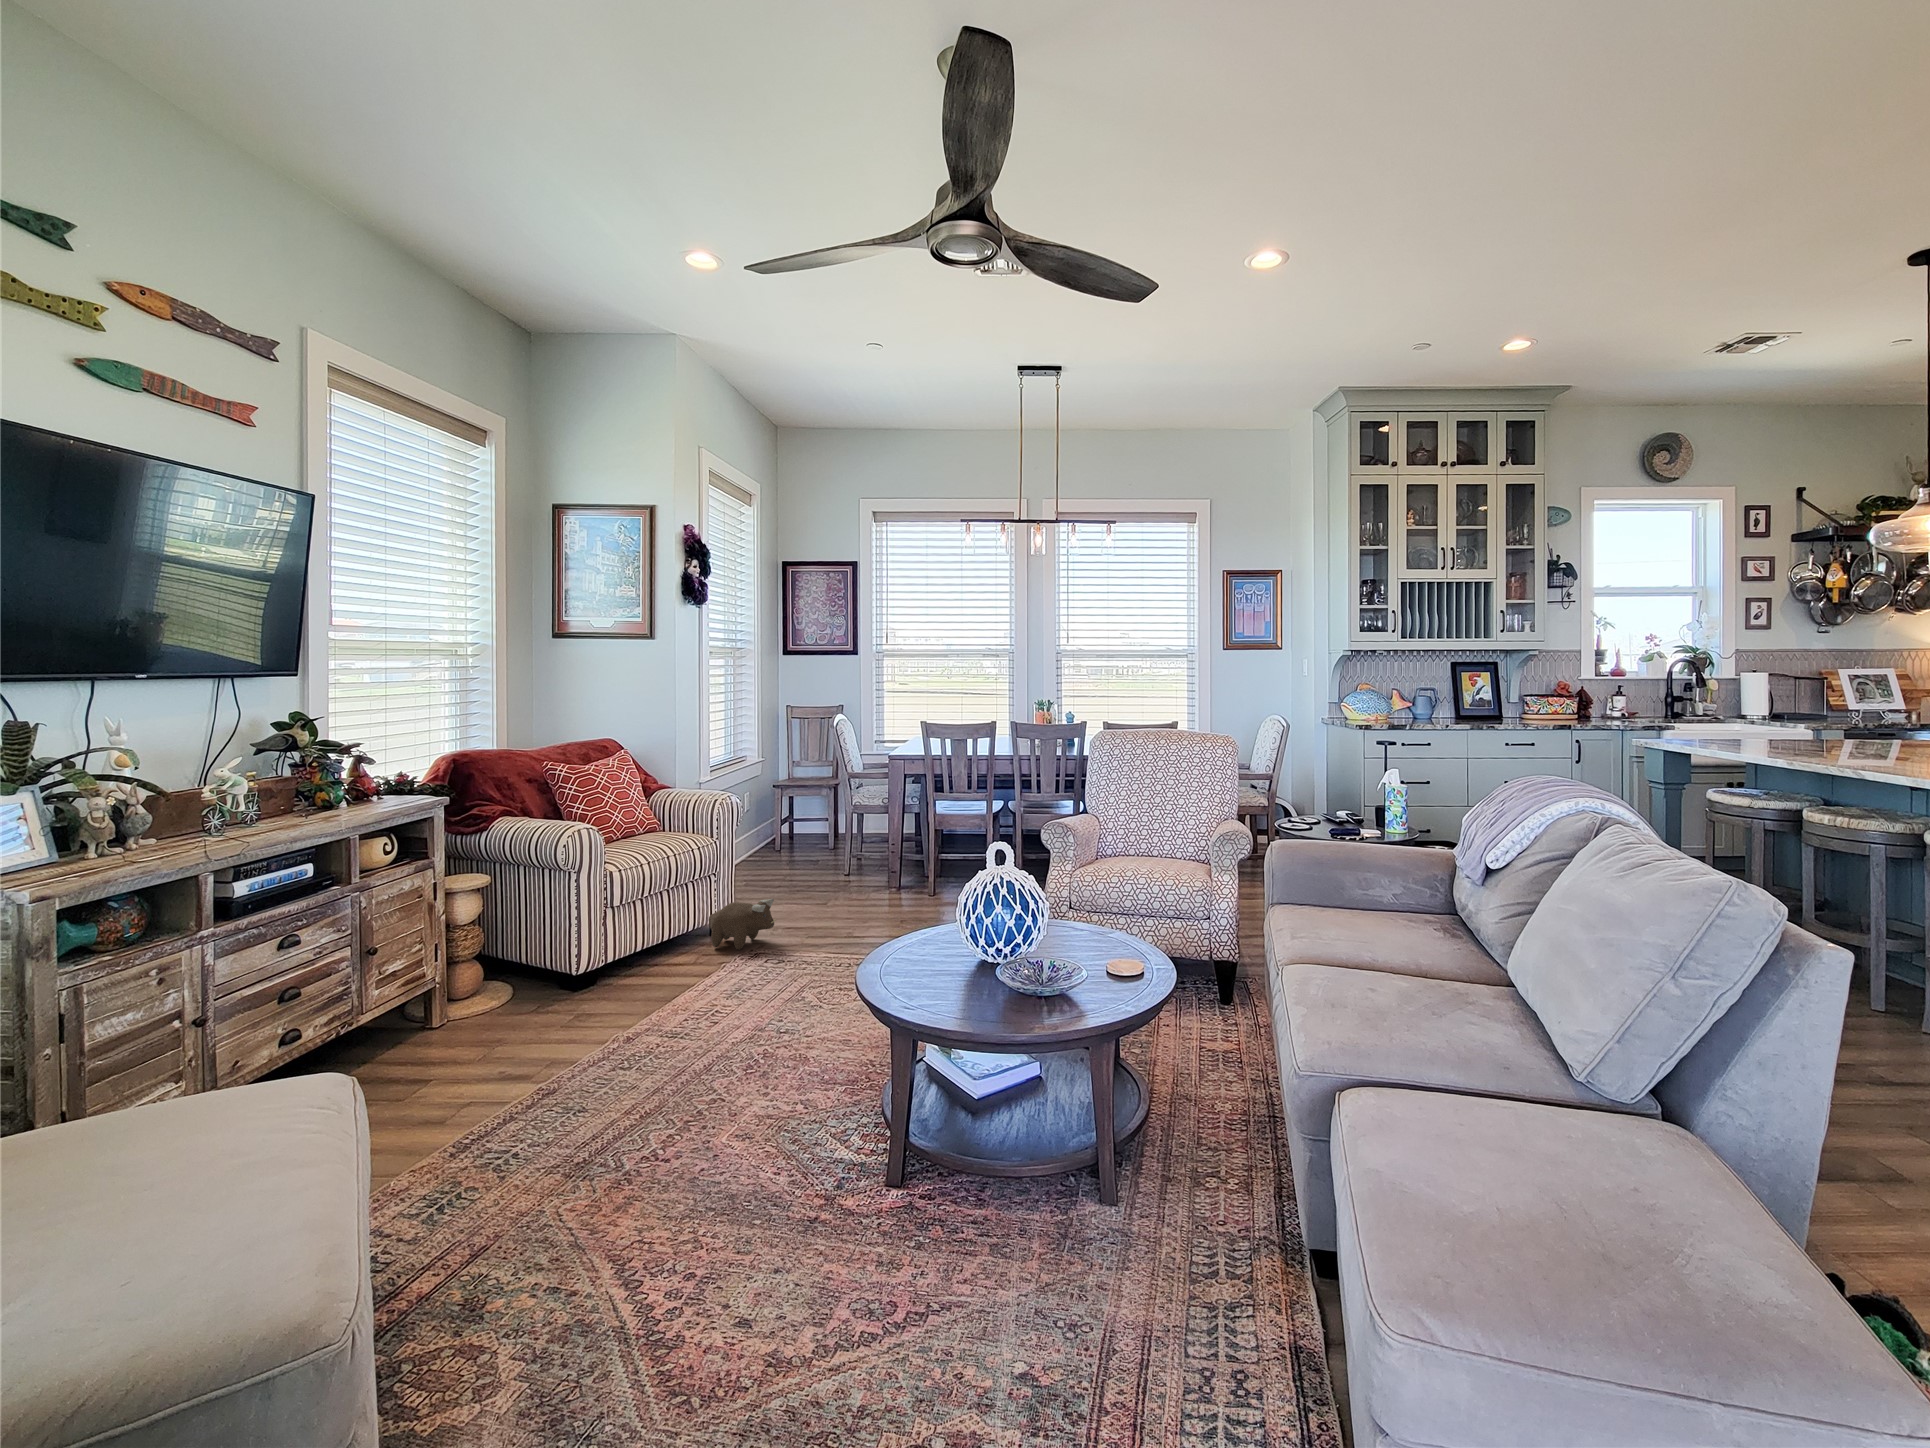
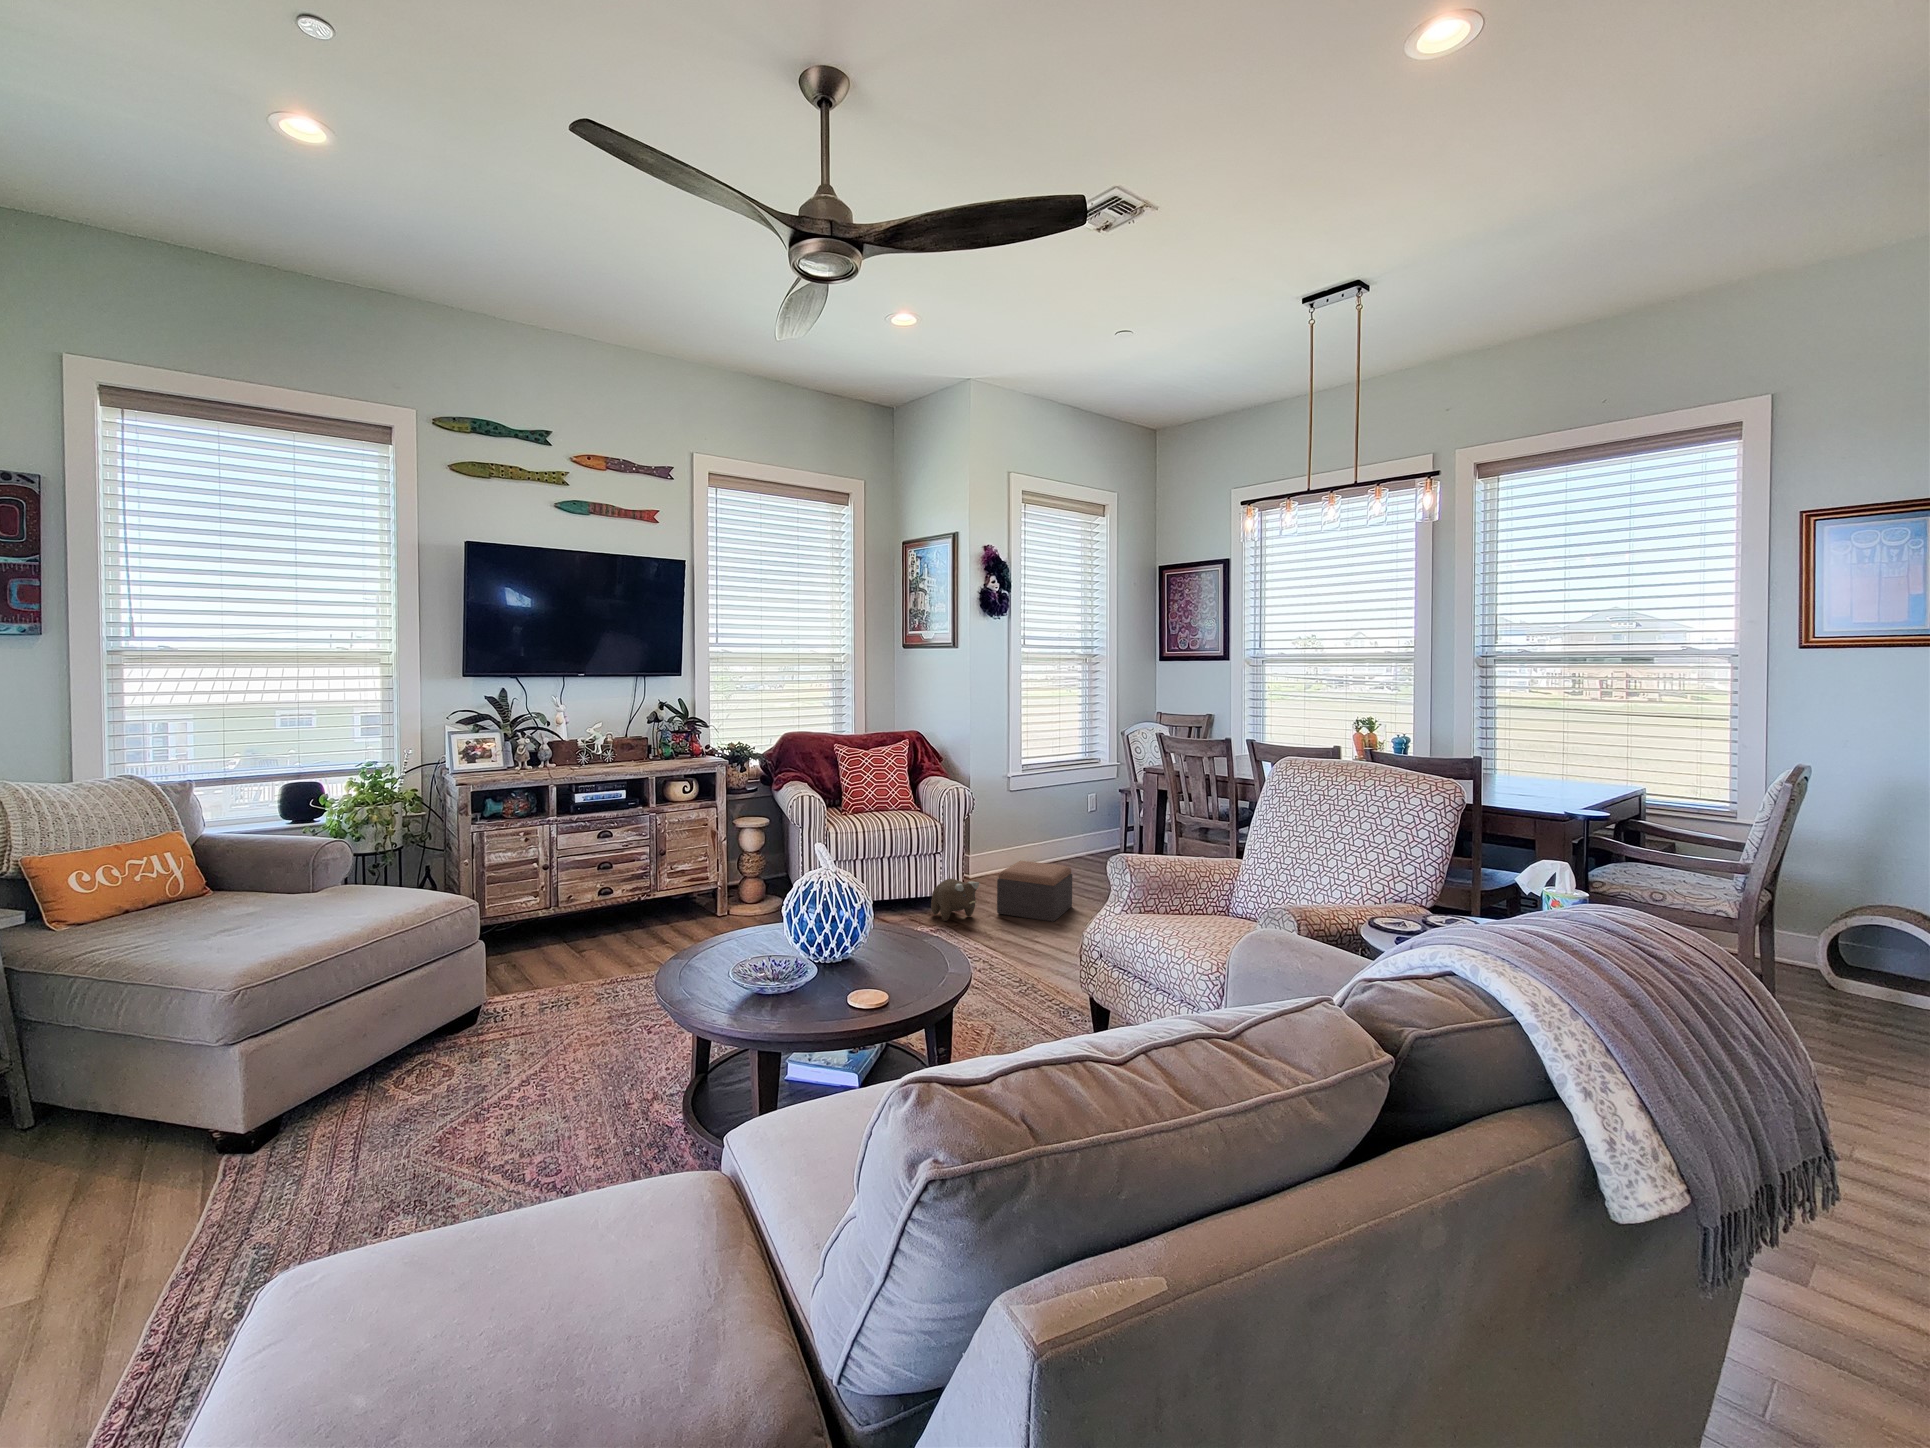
footstool: none [768,867,840,929] -> present [997,861,1072,922]

